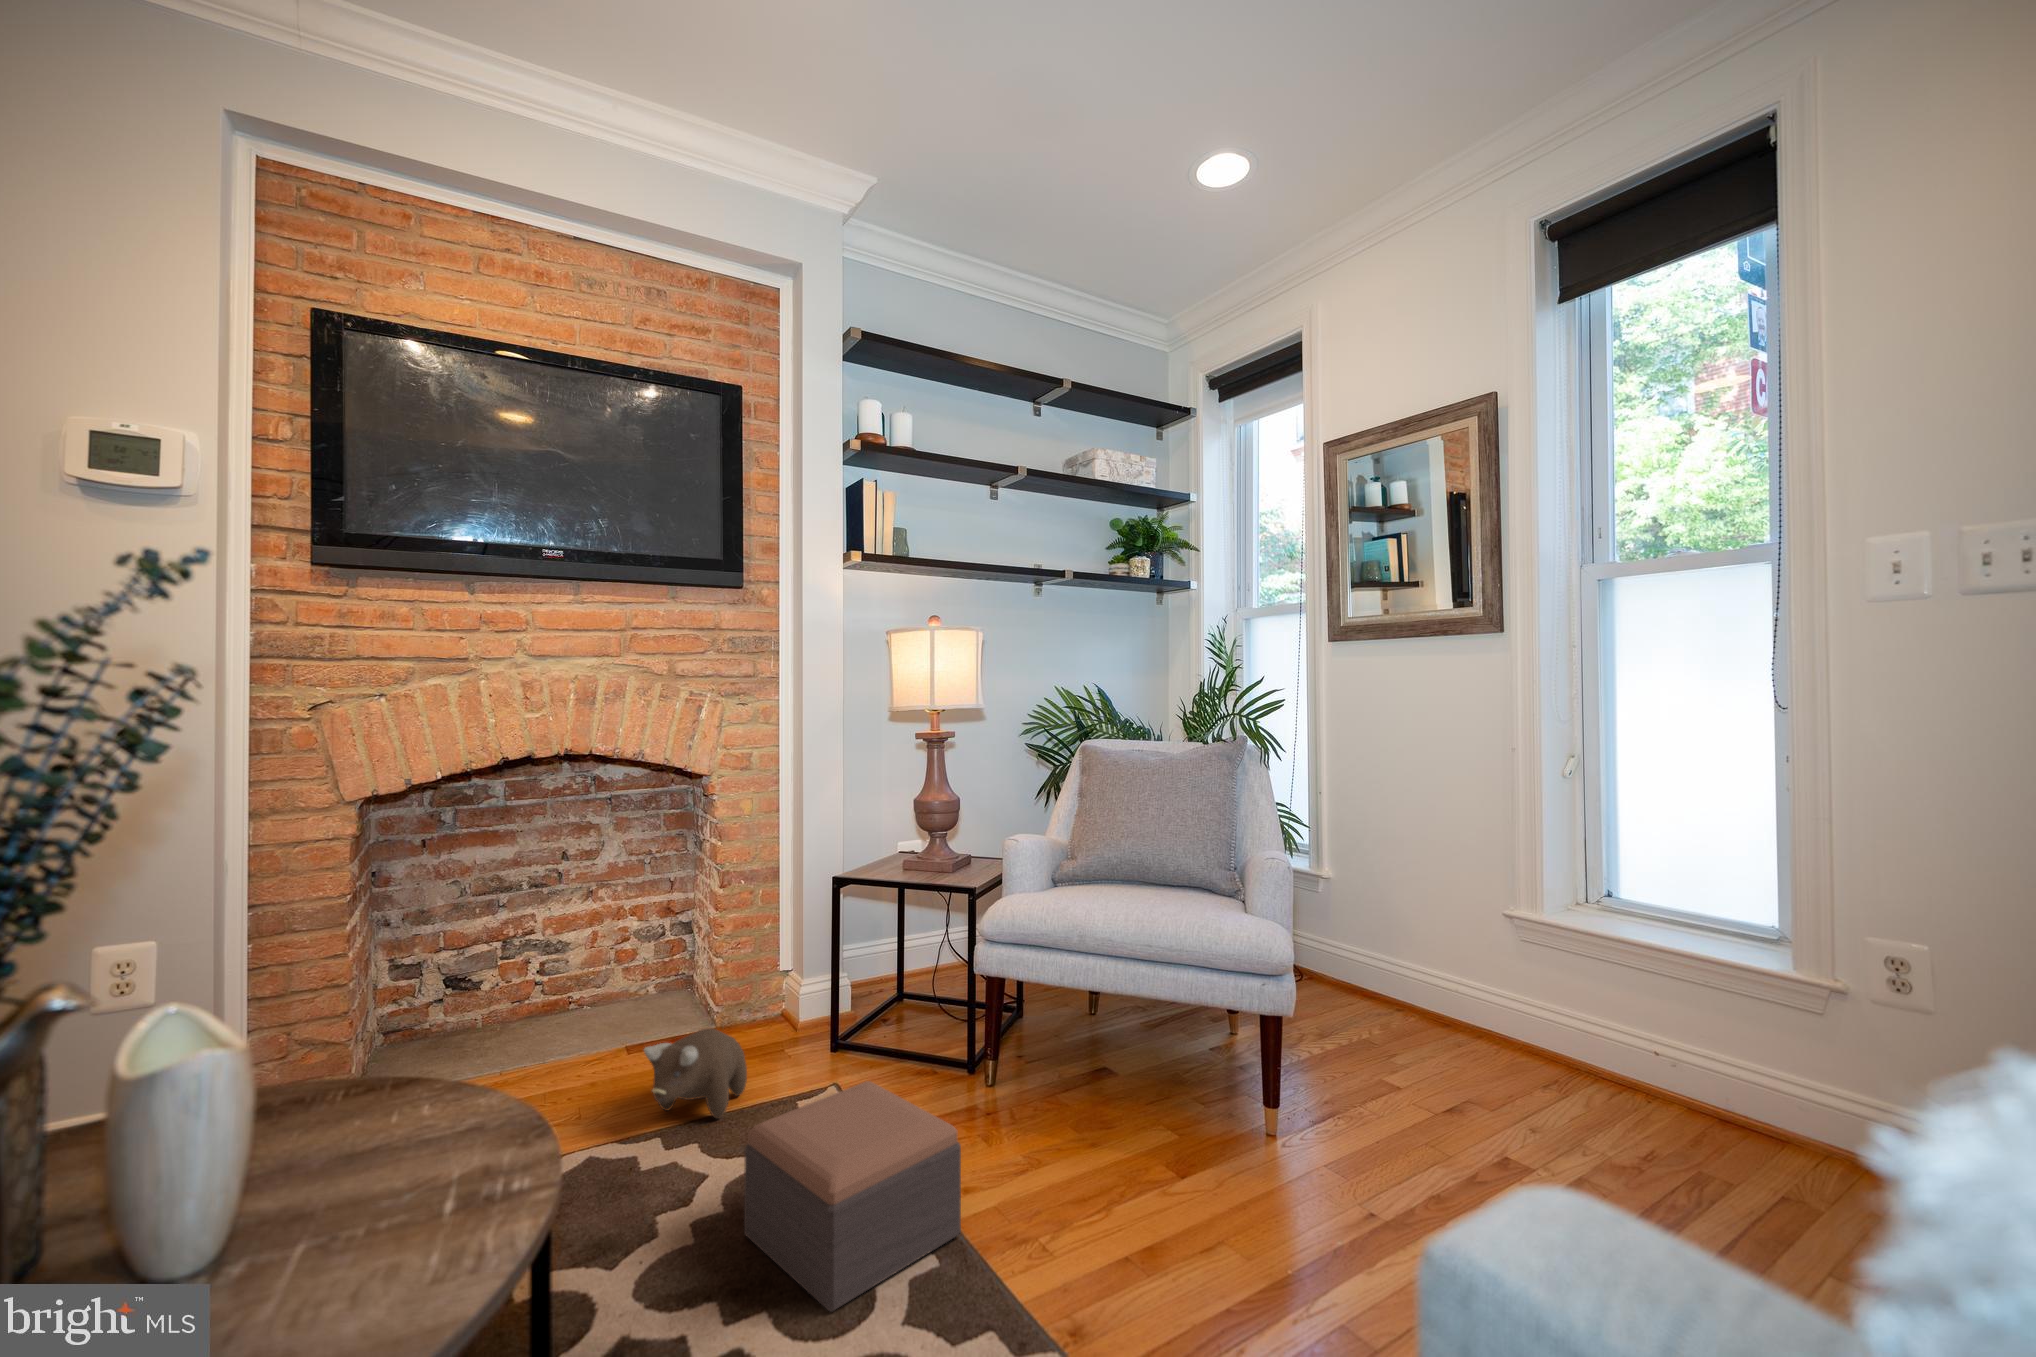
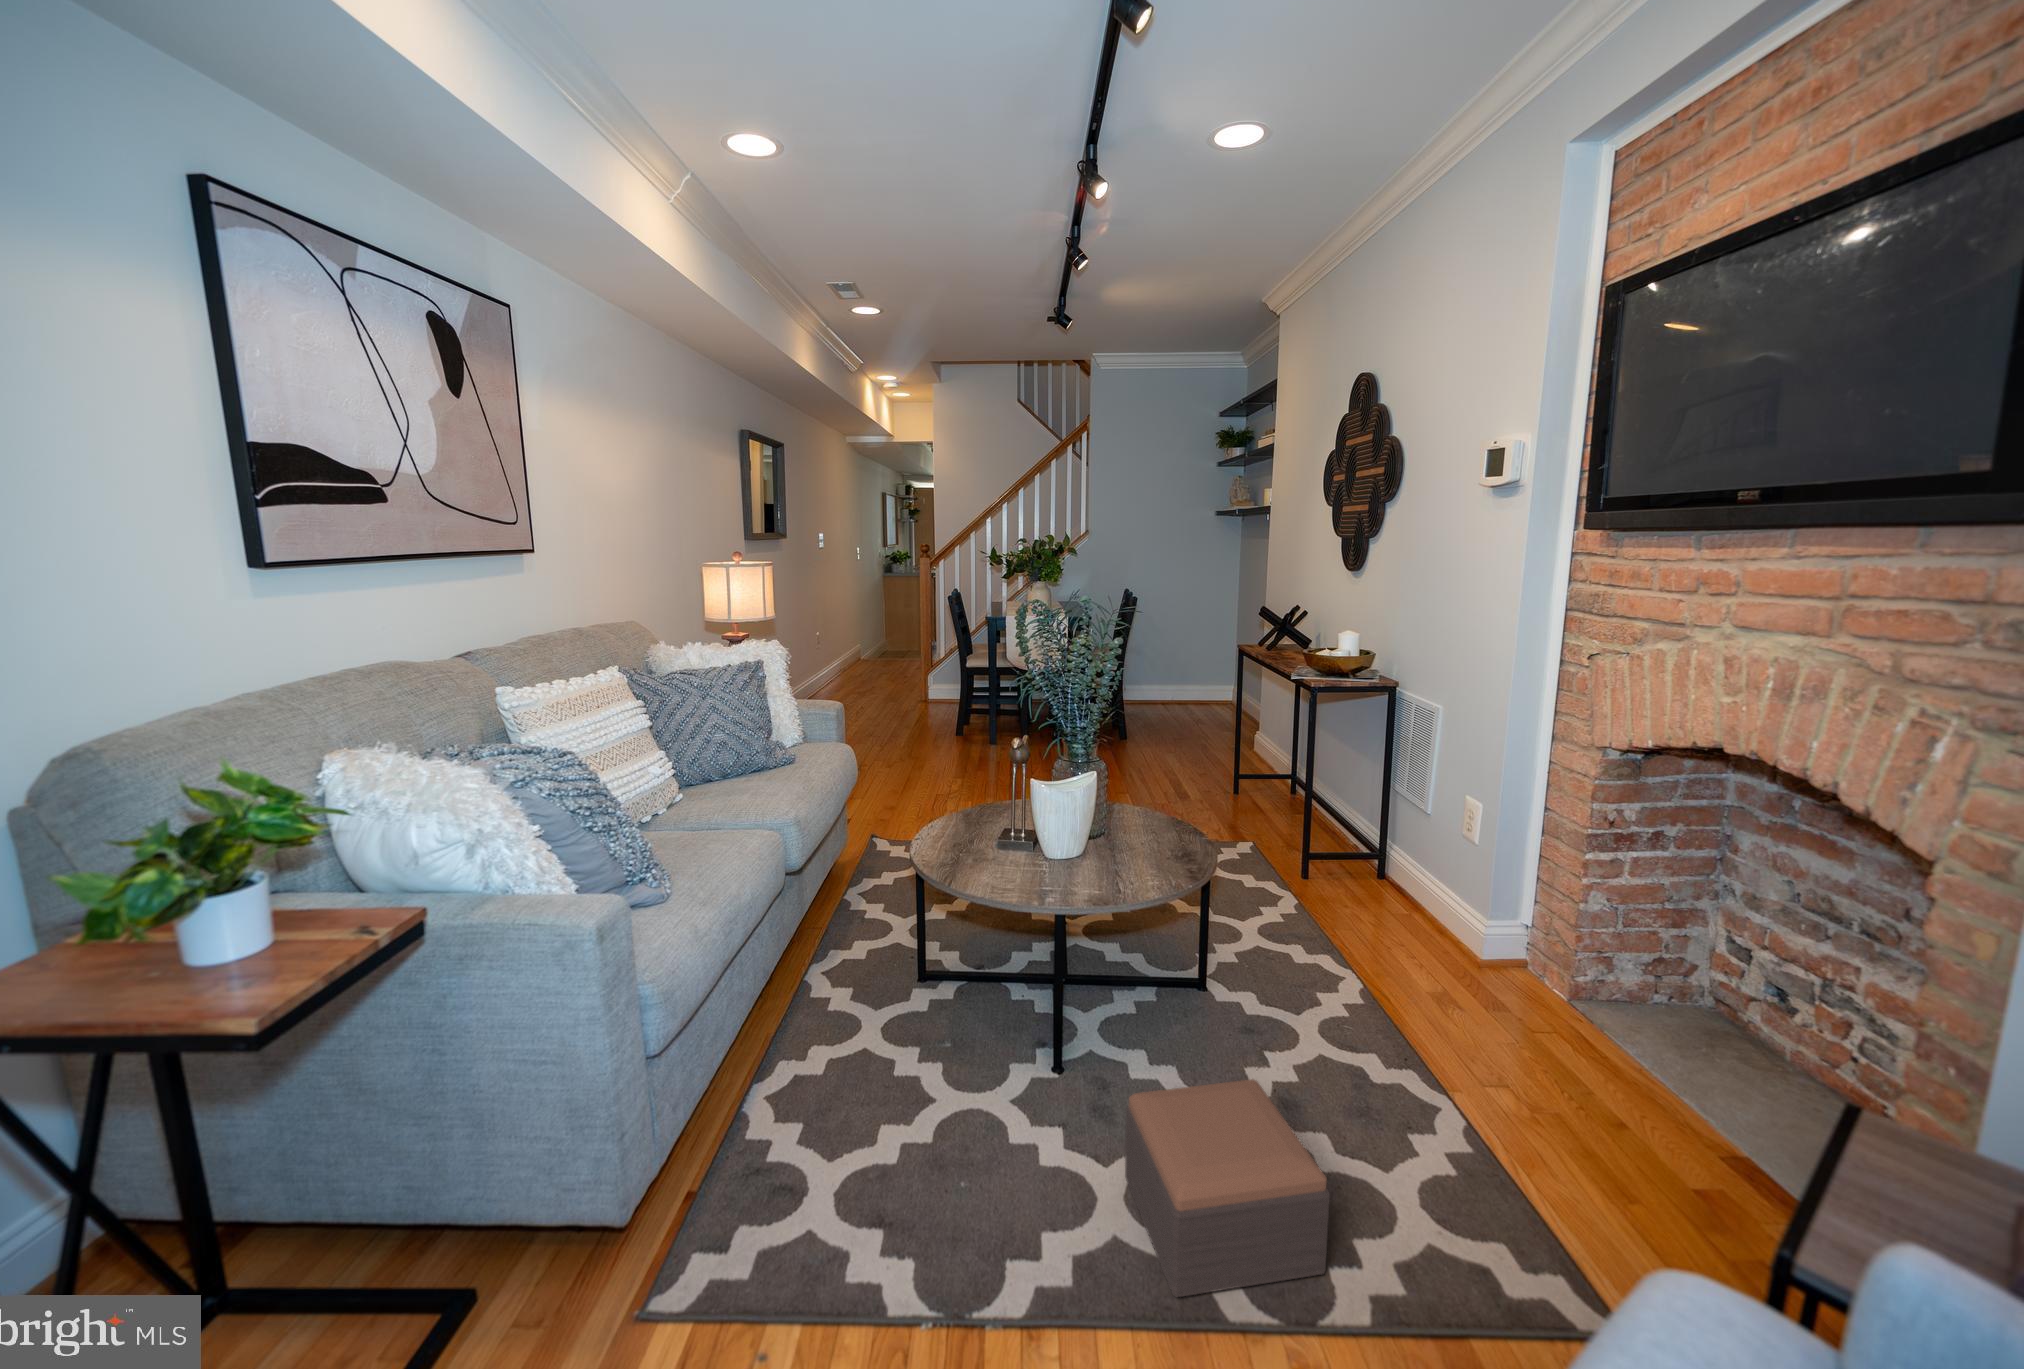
plush toy: present [644,1028,747,1118] -> none [1450,1057,1617,1225]

